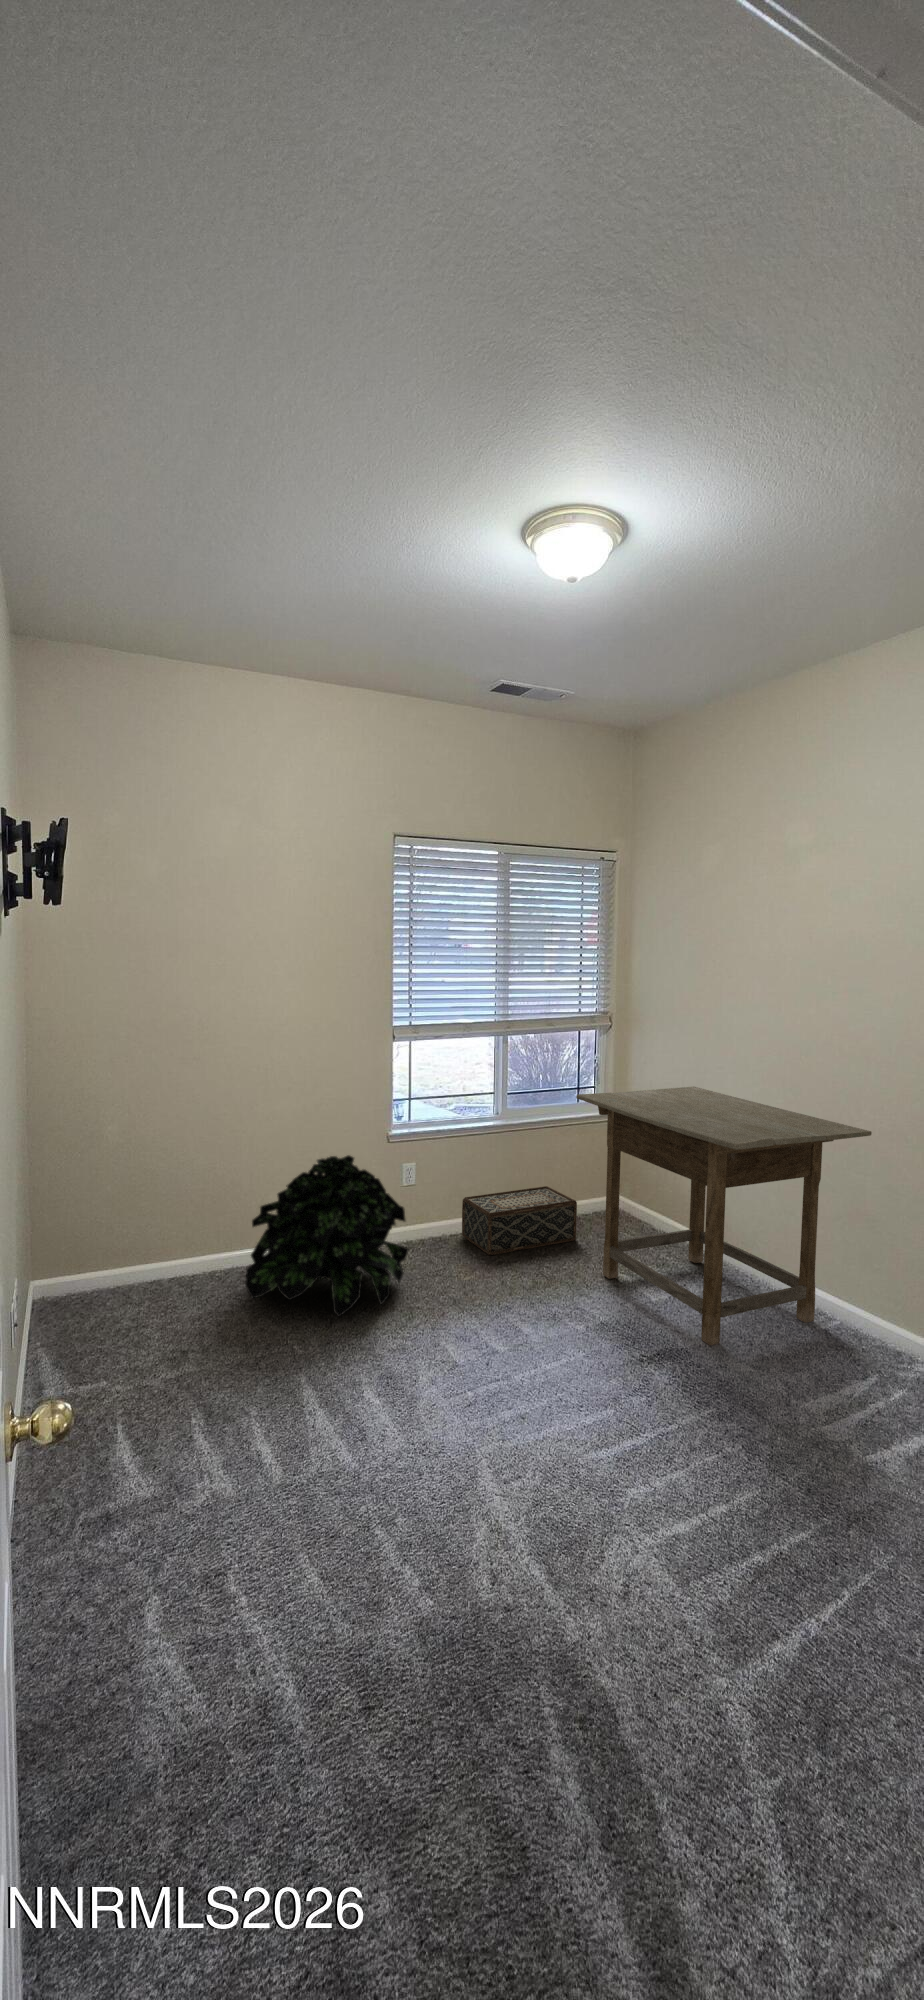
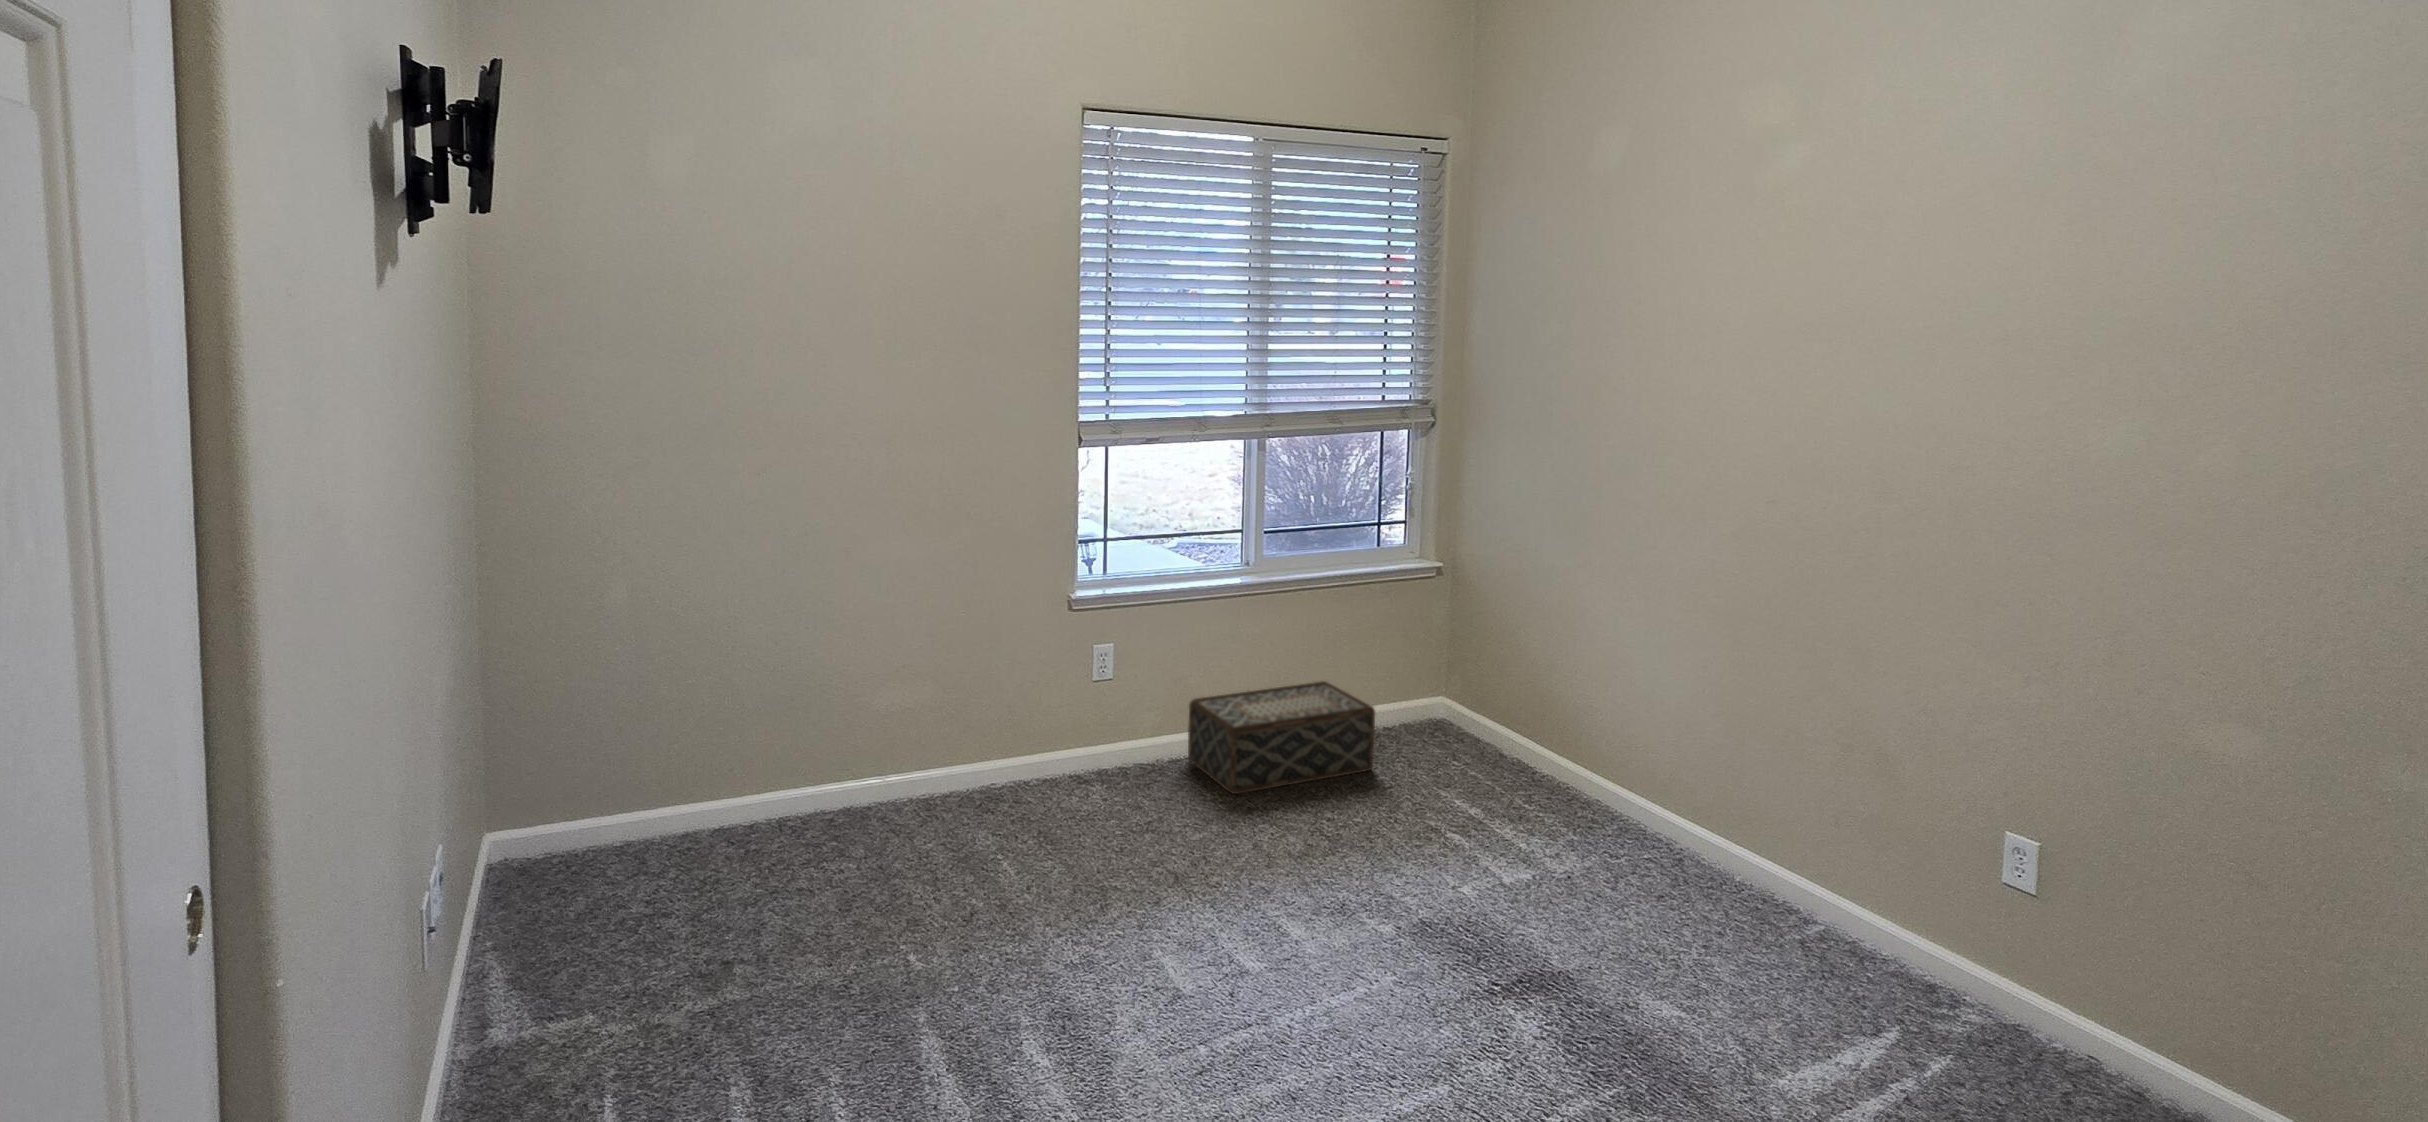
desk: present [576,1087,872,1345] -> none [1380,525,1893,965]
potted plant: present [245,1155,409,1316] -> none [832,634,1103,903]

